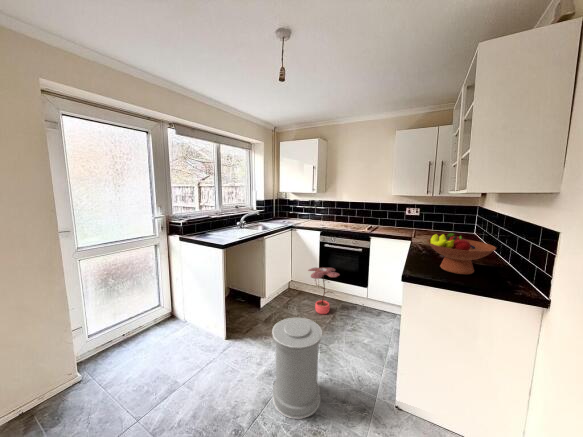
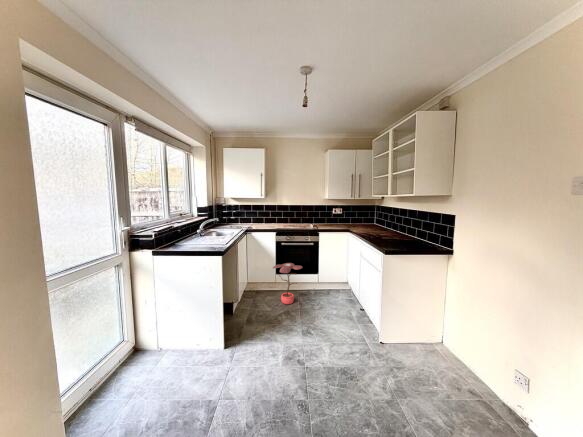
fruit bowl: present [427,233,496,274] -> none [385,222,424,246]
trash can: present [272,318,322,419] -> none [301,300,342,378]

